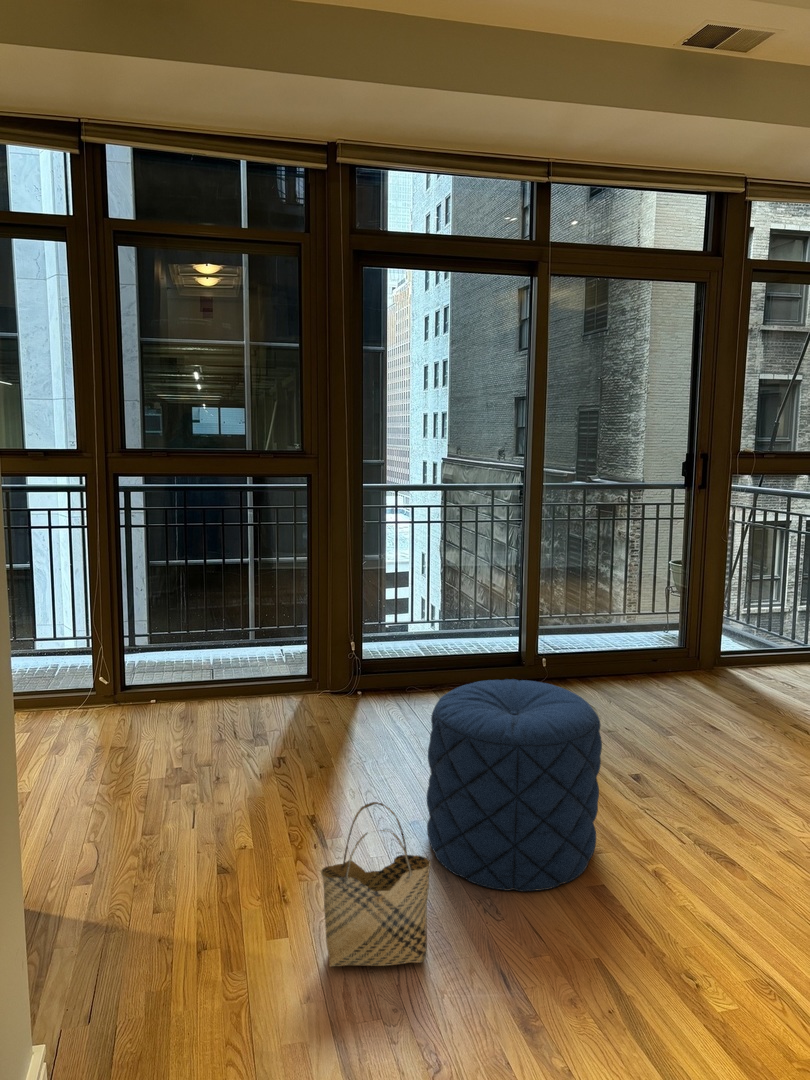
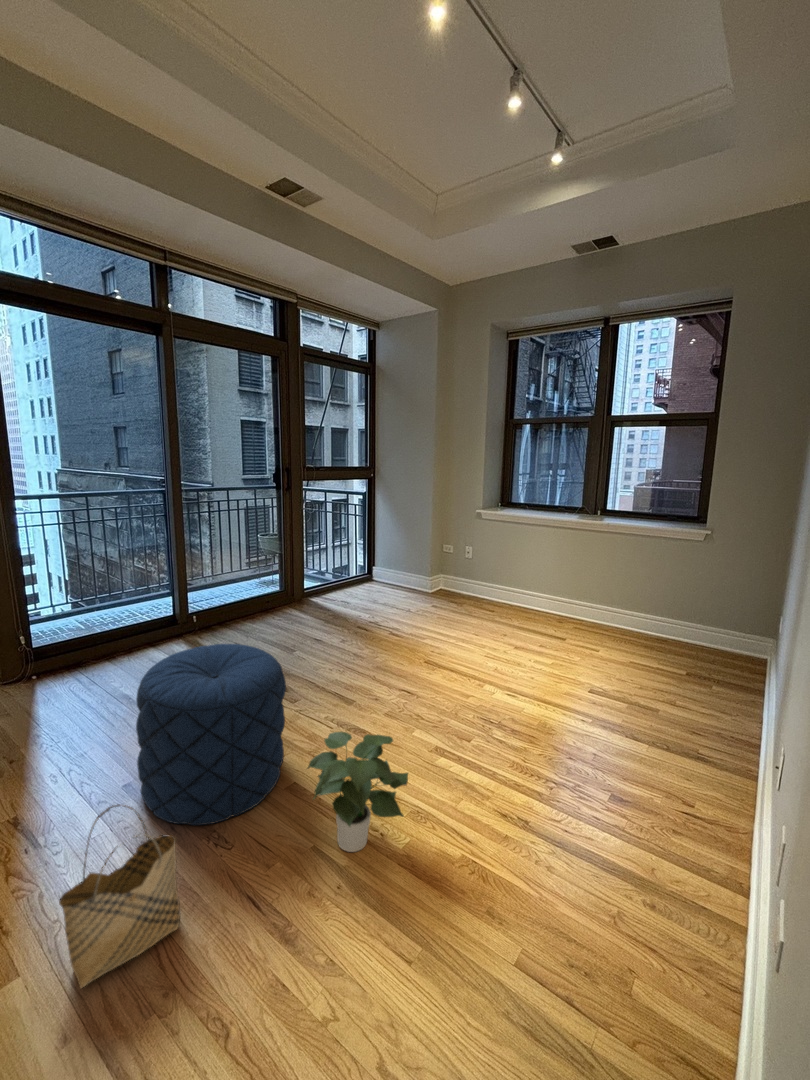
potted plant: none [594,818,748,989] -> present [308,732,408,852]

